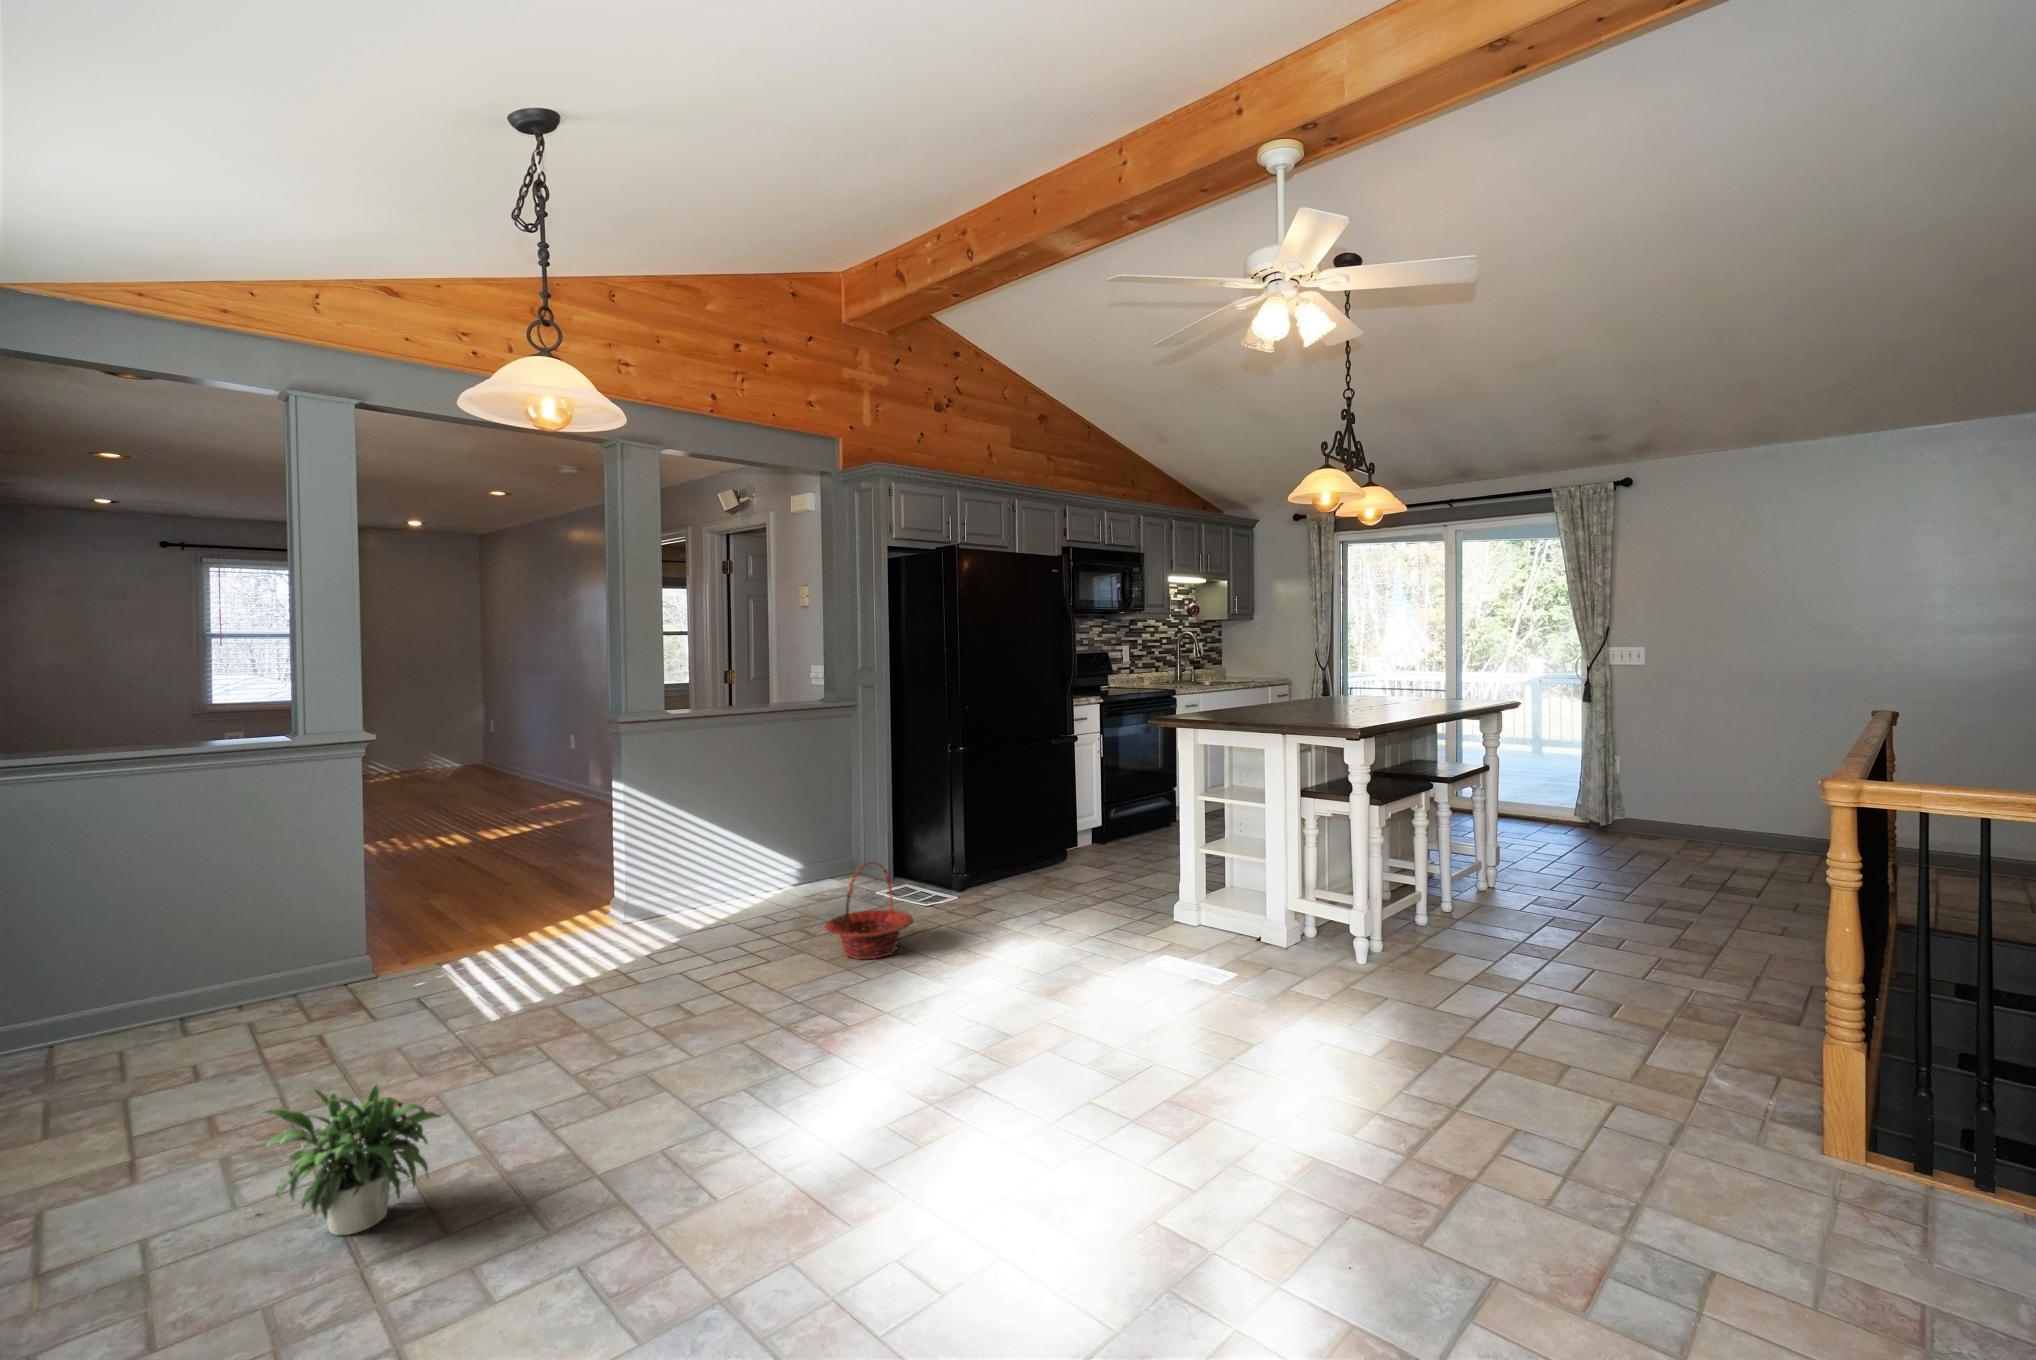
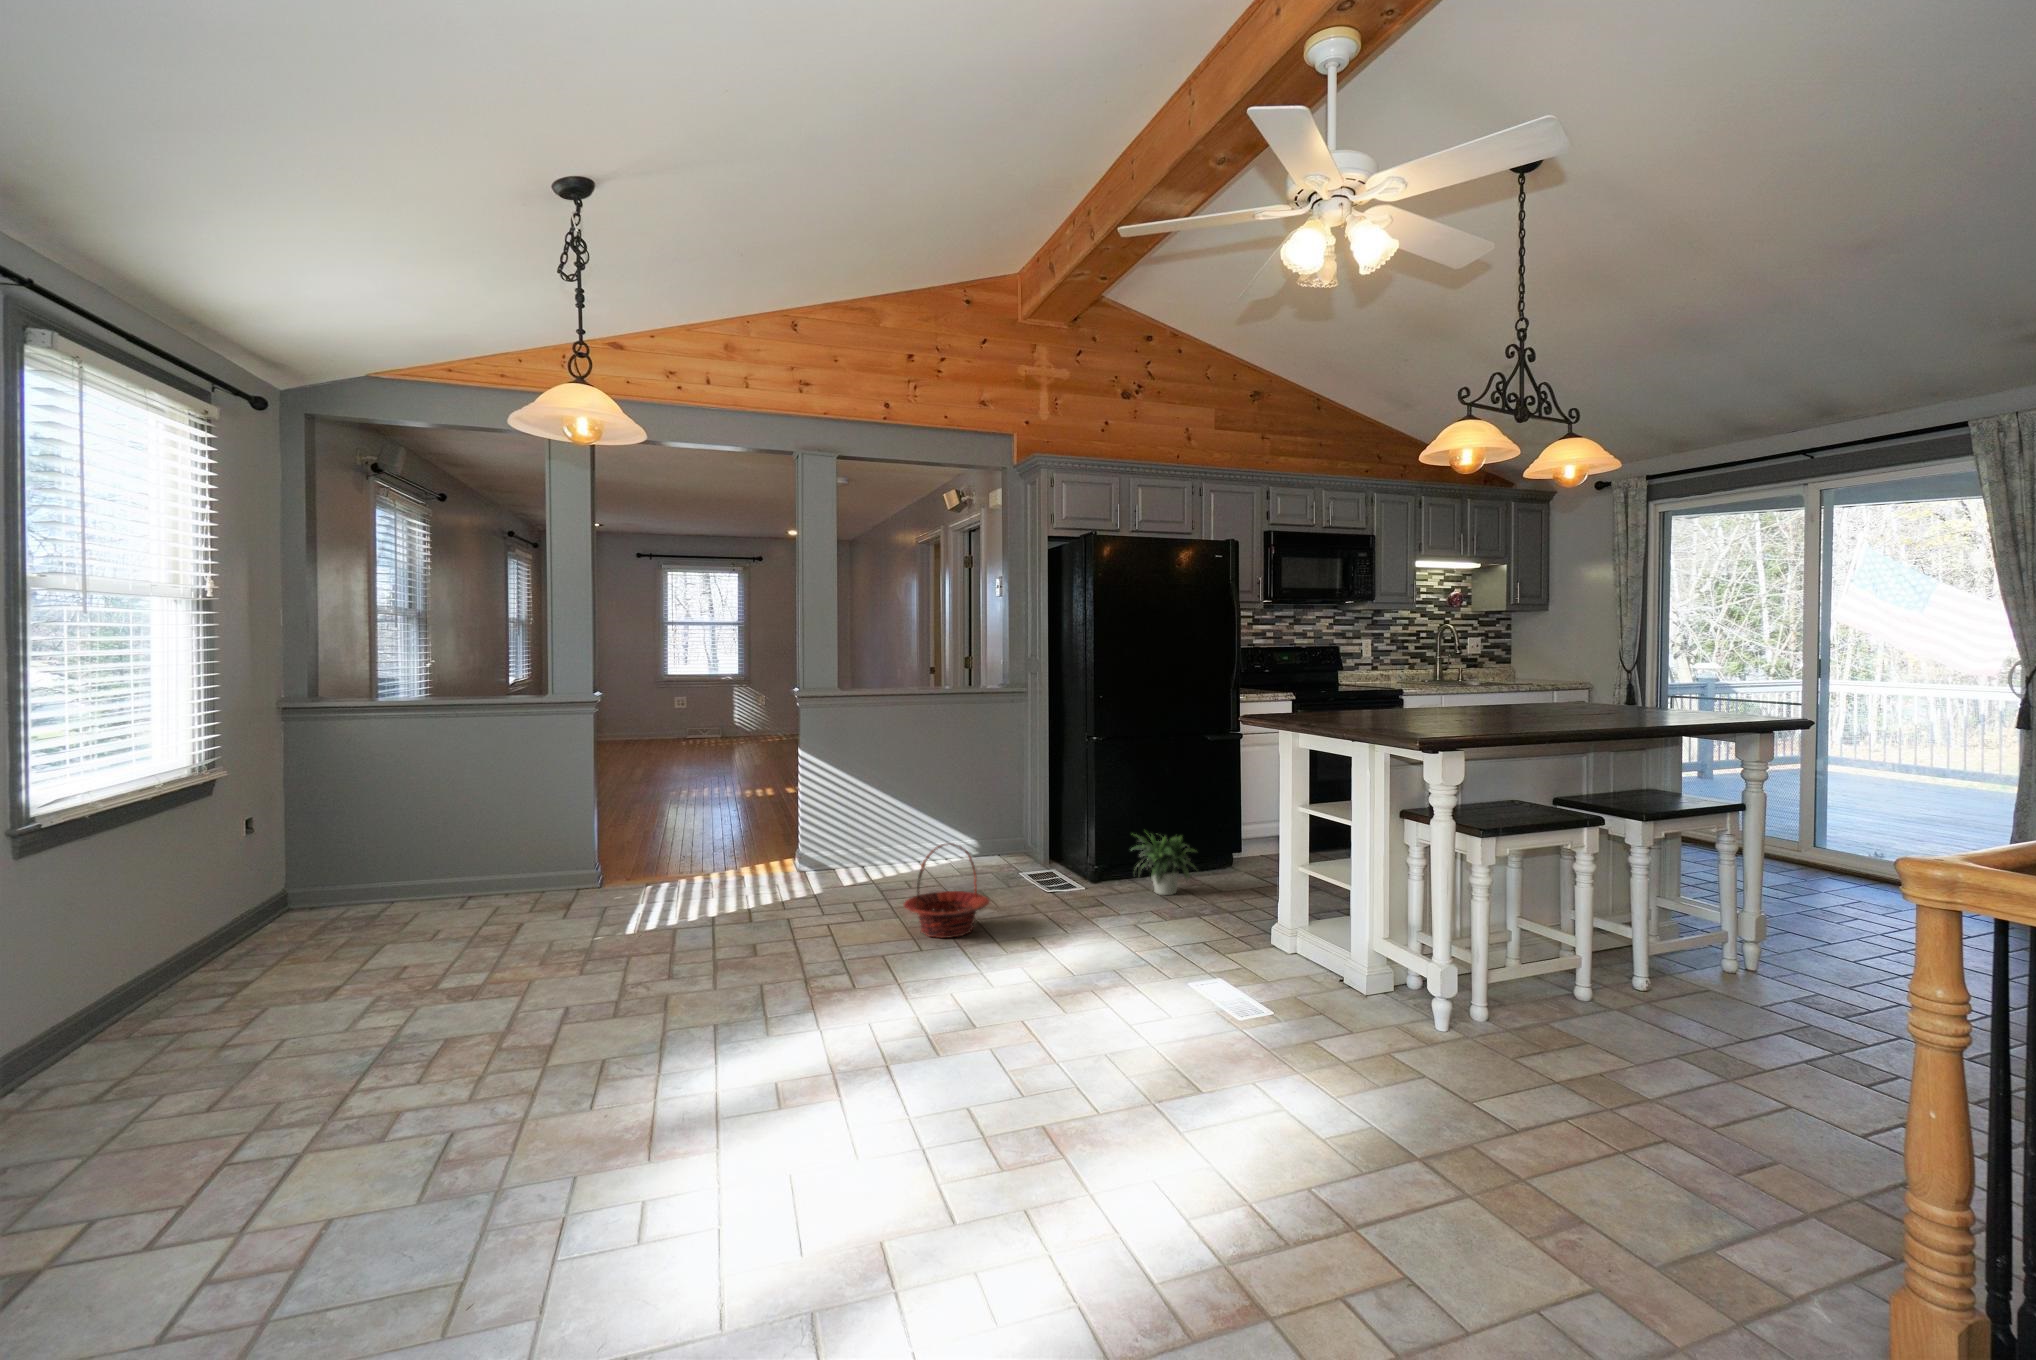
potted plant: present [250,1084,441,1236] -> present [1132,834,1195,895]

